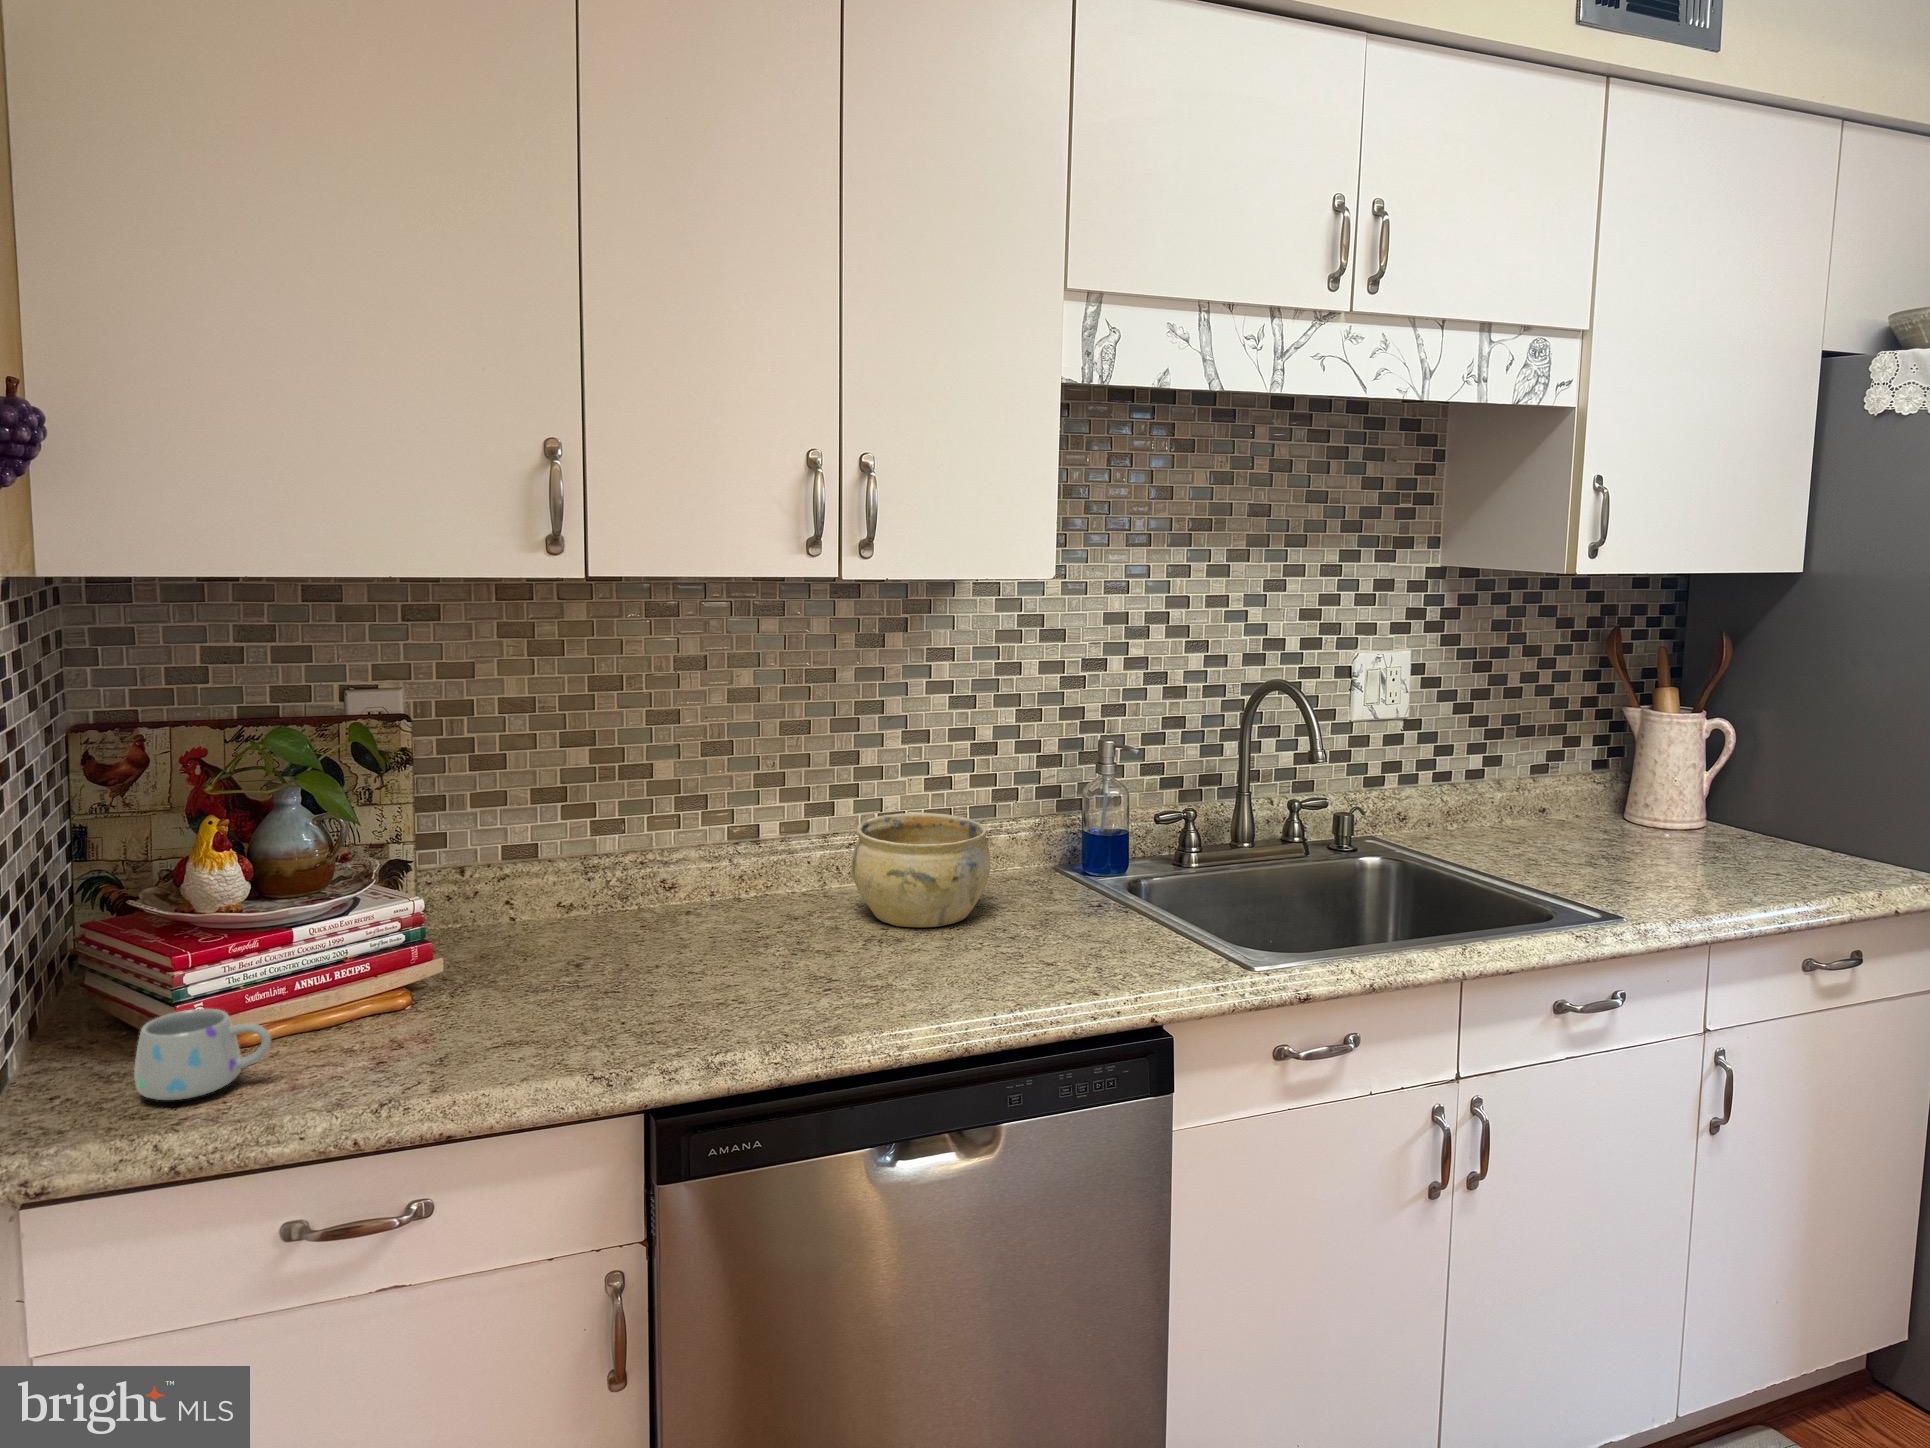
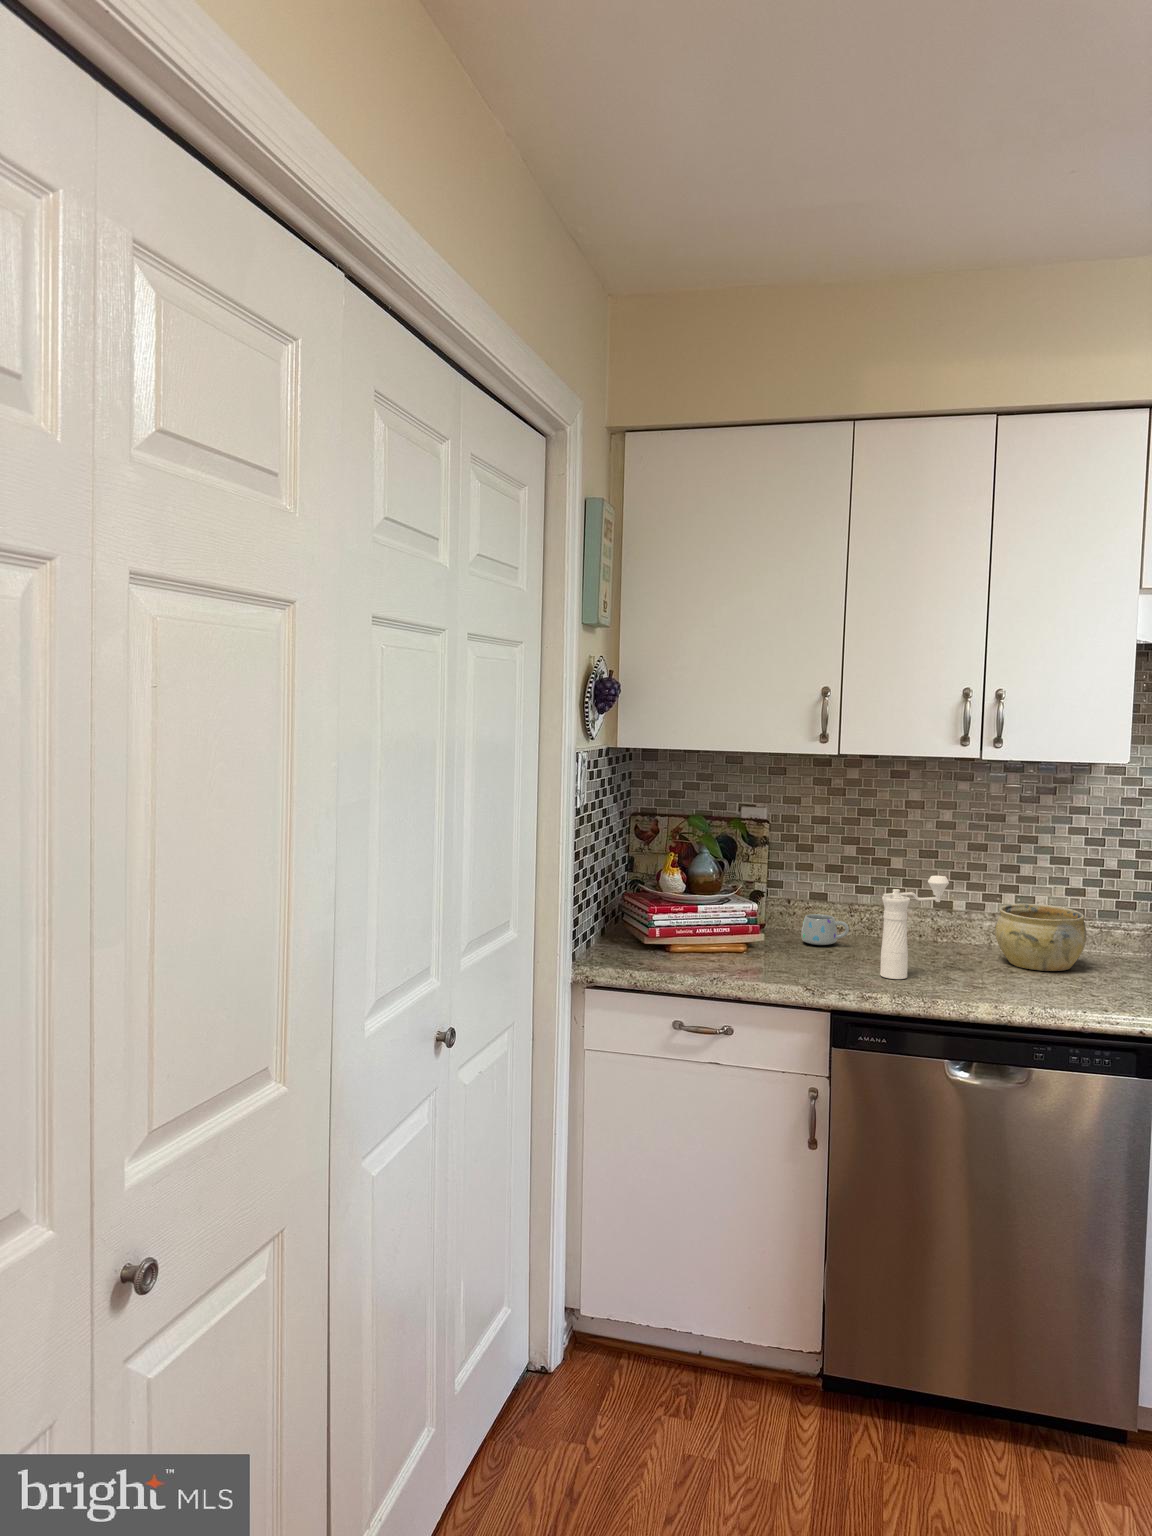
pepper mill: none [702,796,808,1006] -> present [880,876,949,979]
mug: present [134,1009,271,1101] -> present [801,914,849,945]

